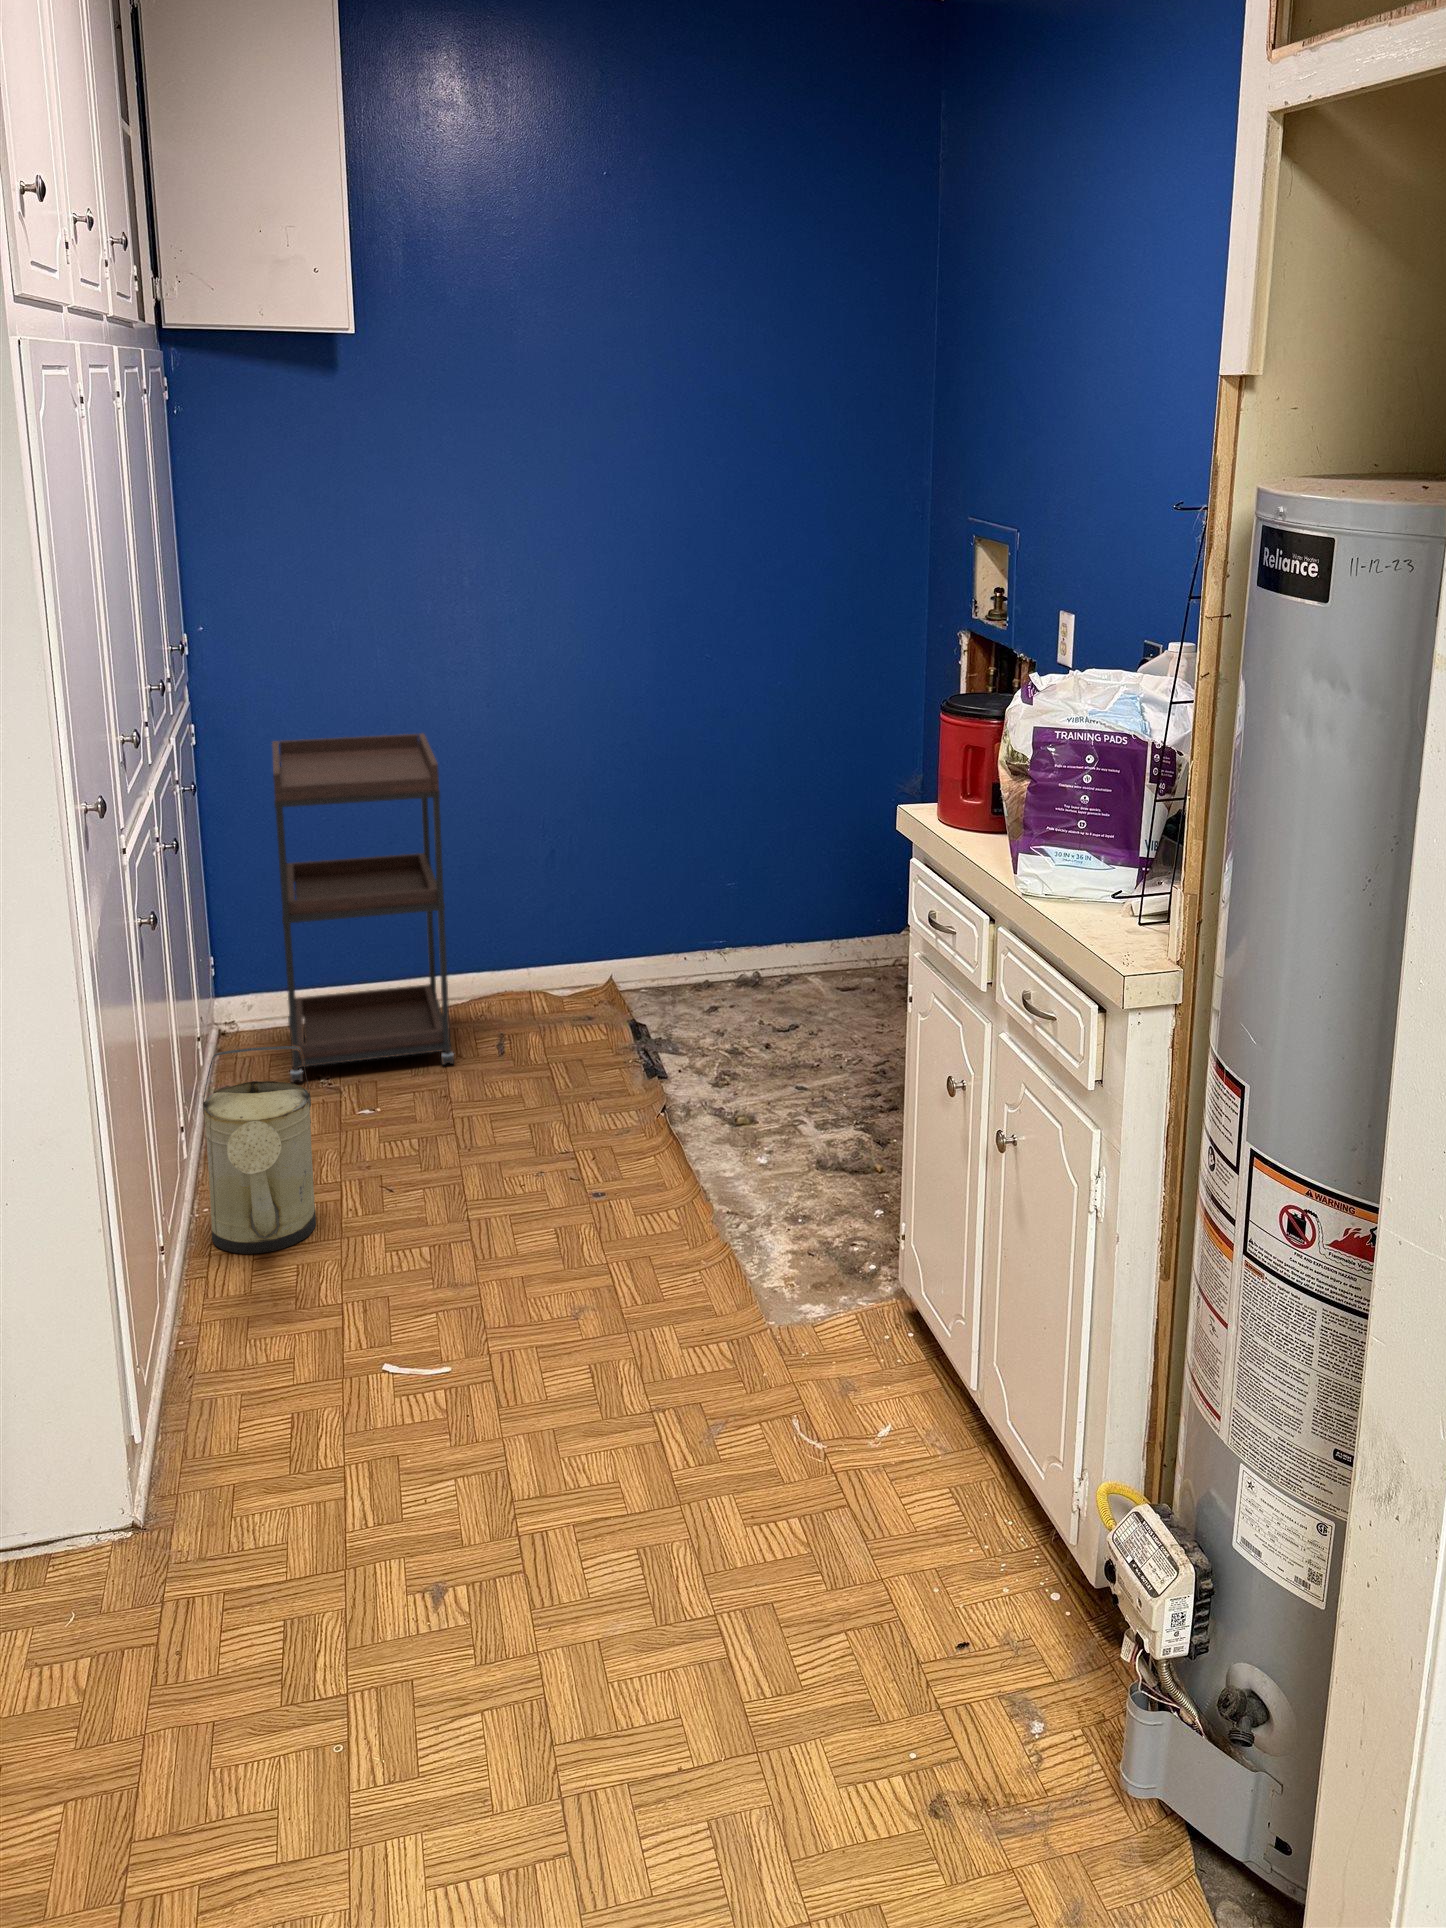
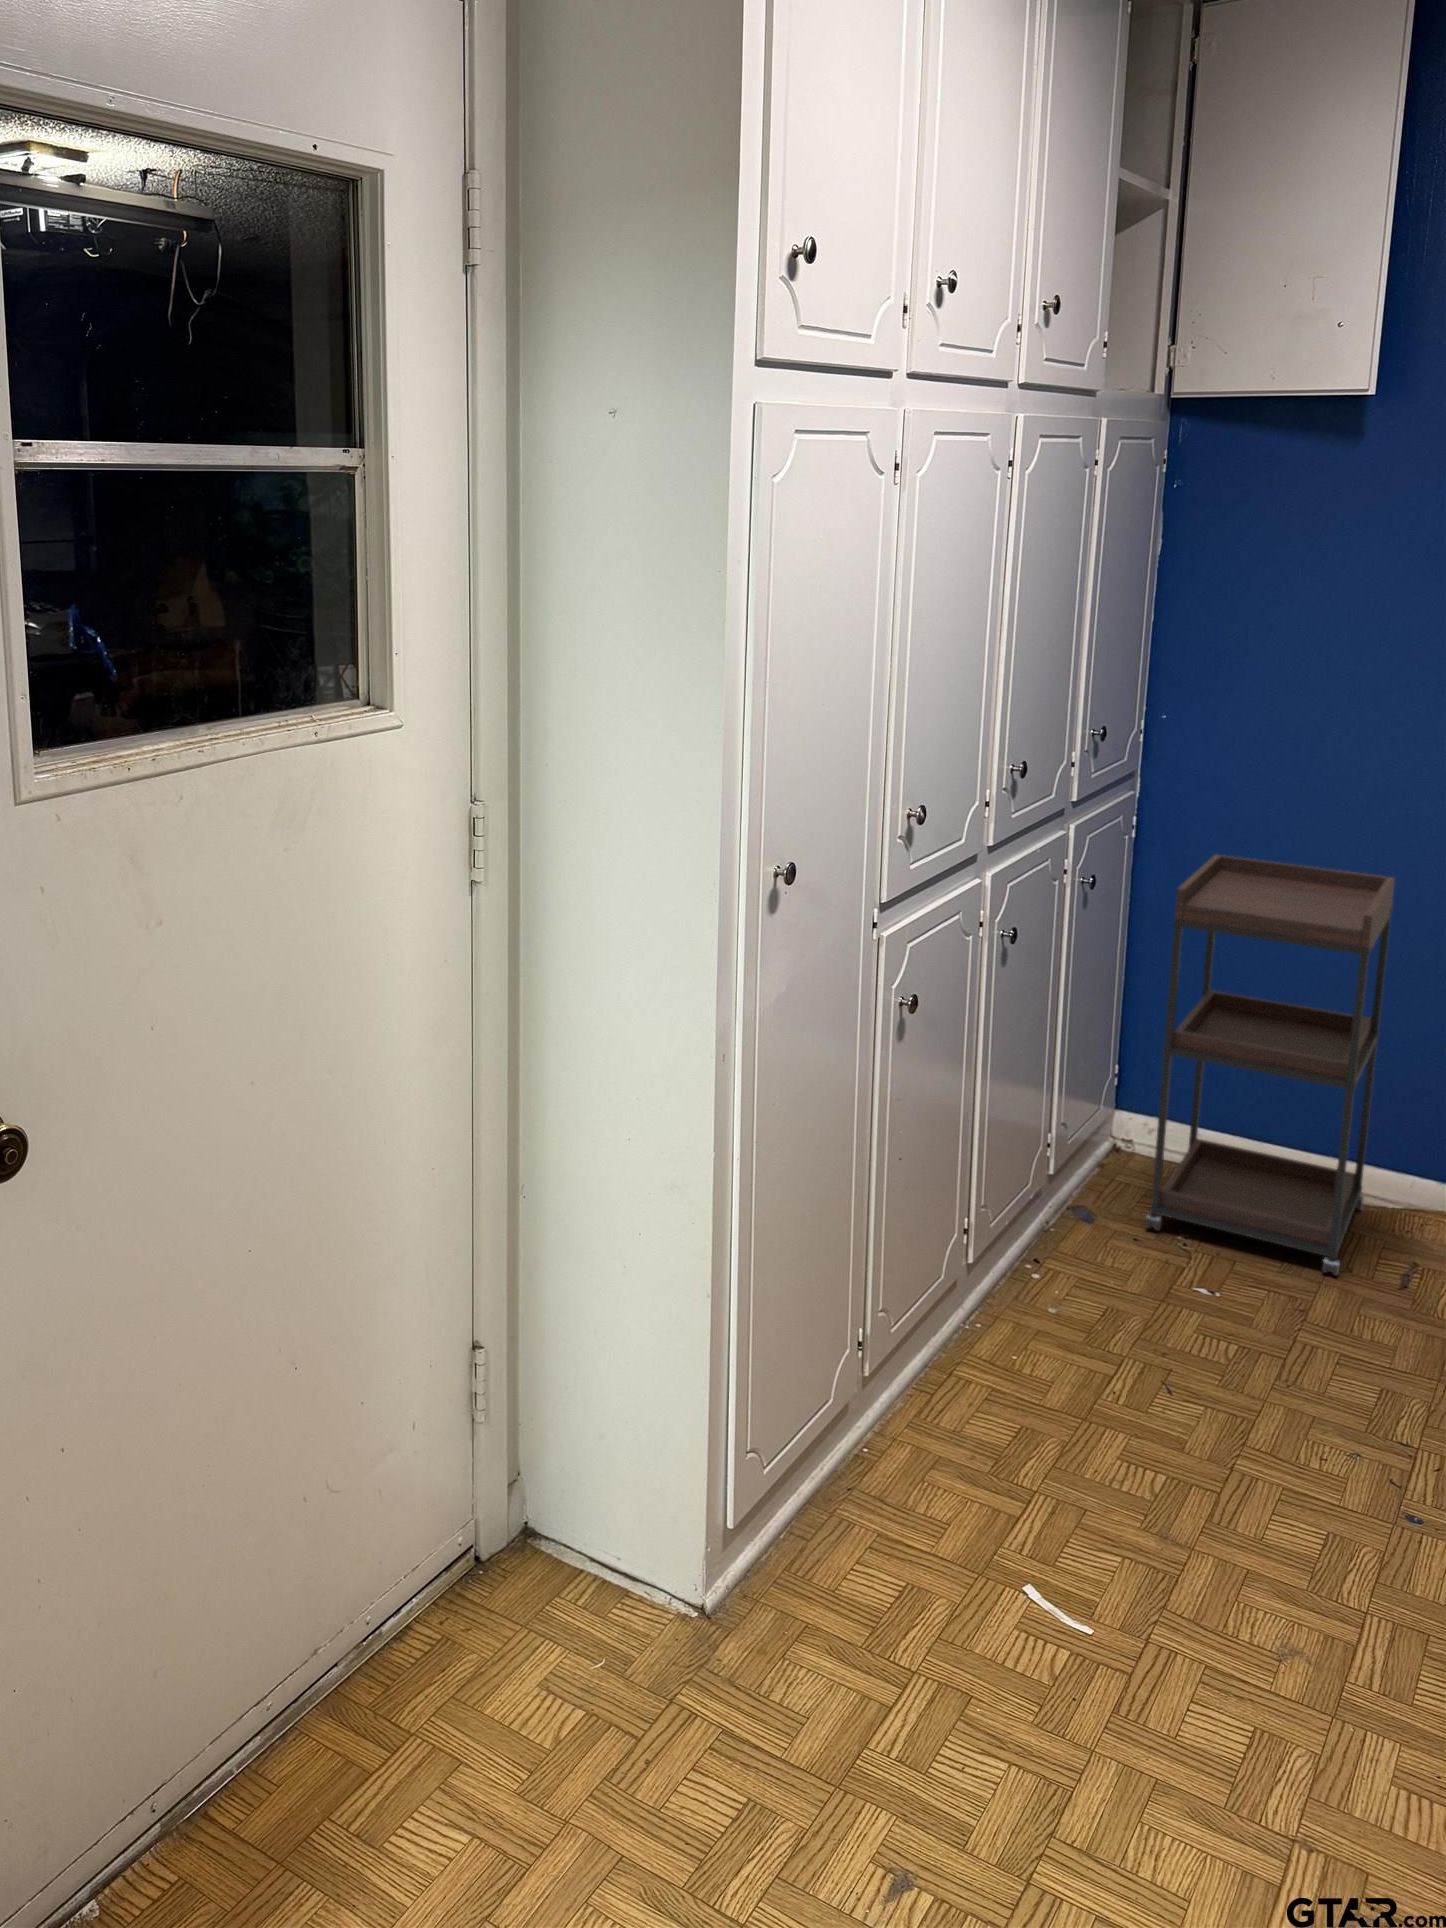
watering can: present [203,1046,316,1254] -> none [945,1167,1083,1402]

